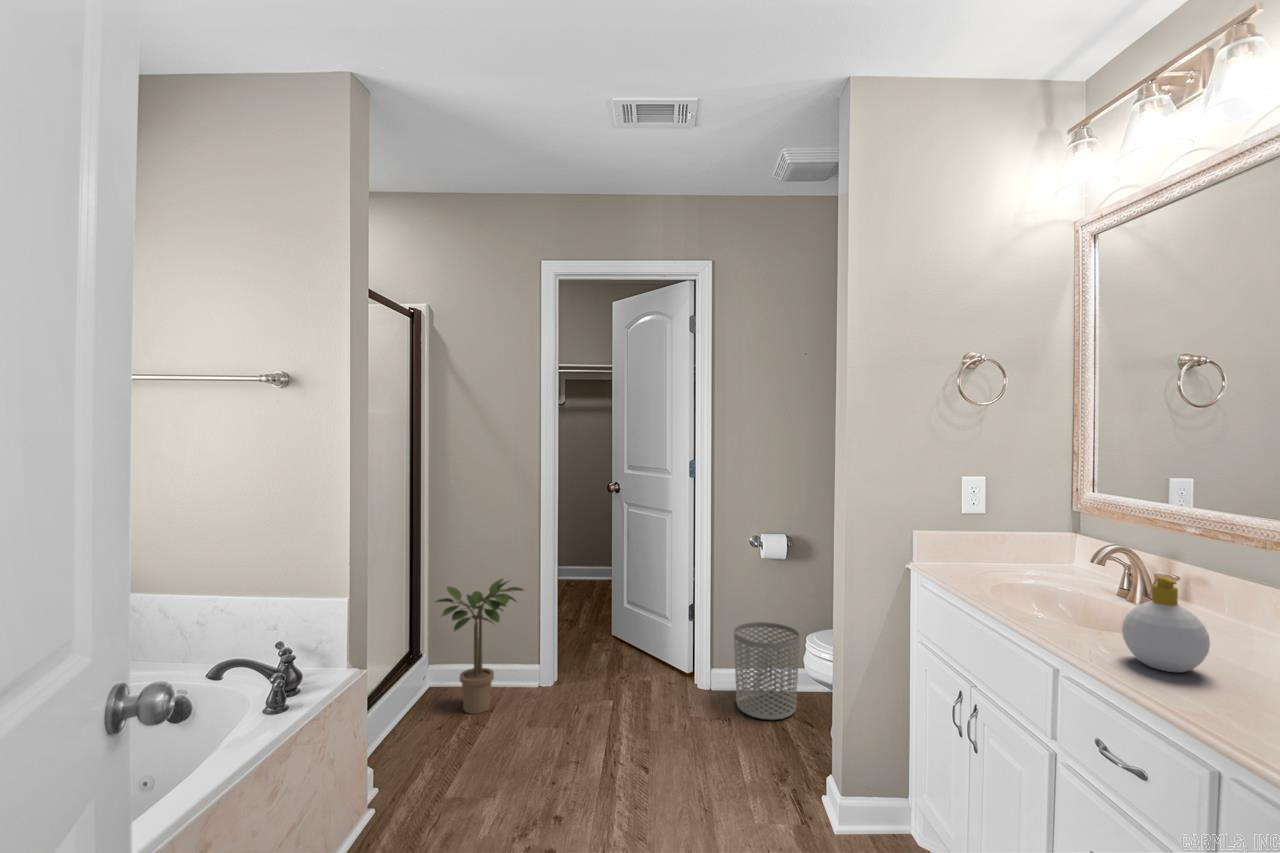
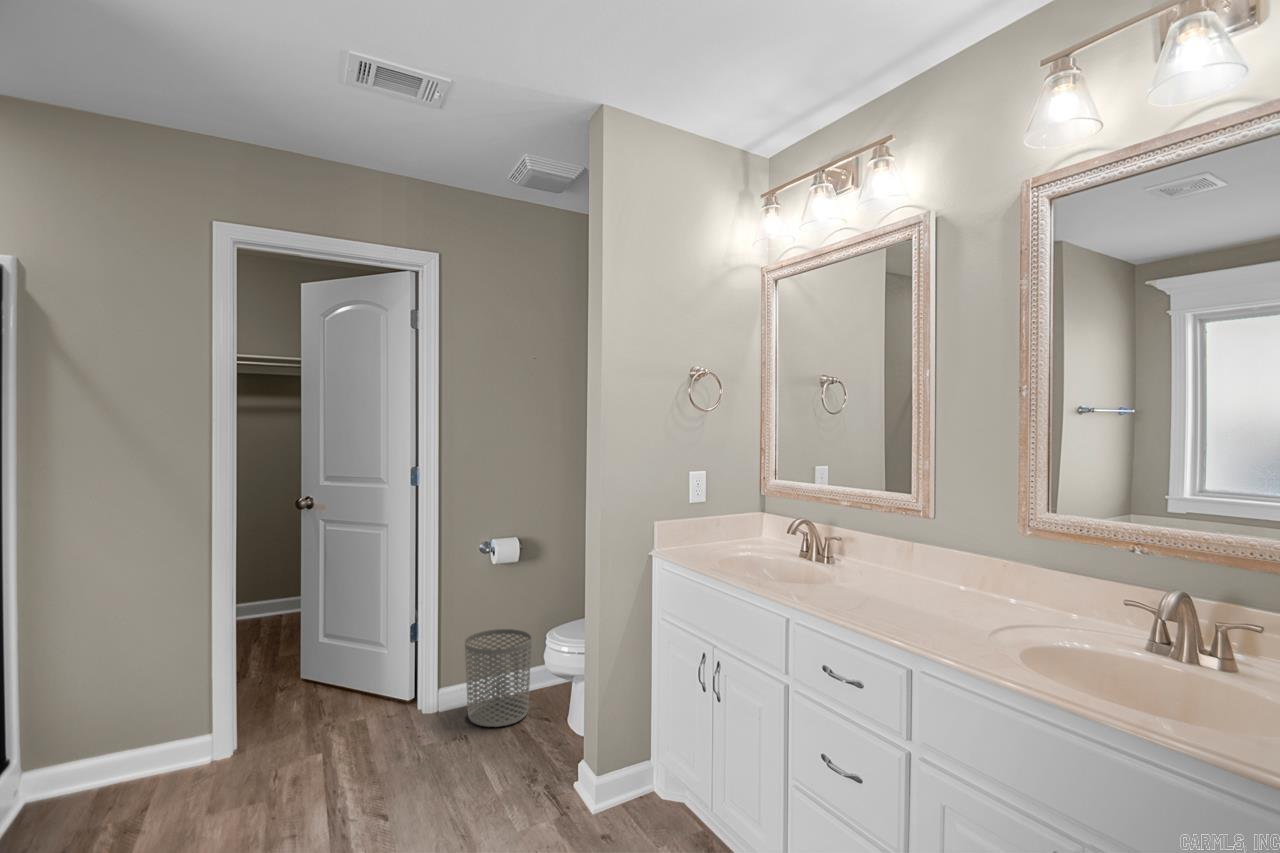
soap bottle: present [1122,577,1210,672] -> none [833,537,884,605]
potted plant: present [436,579,523,714] -> none [63,623,208,806]

